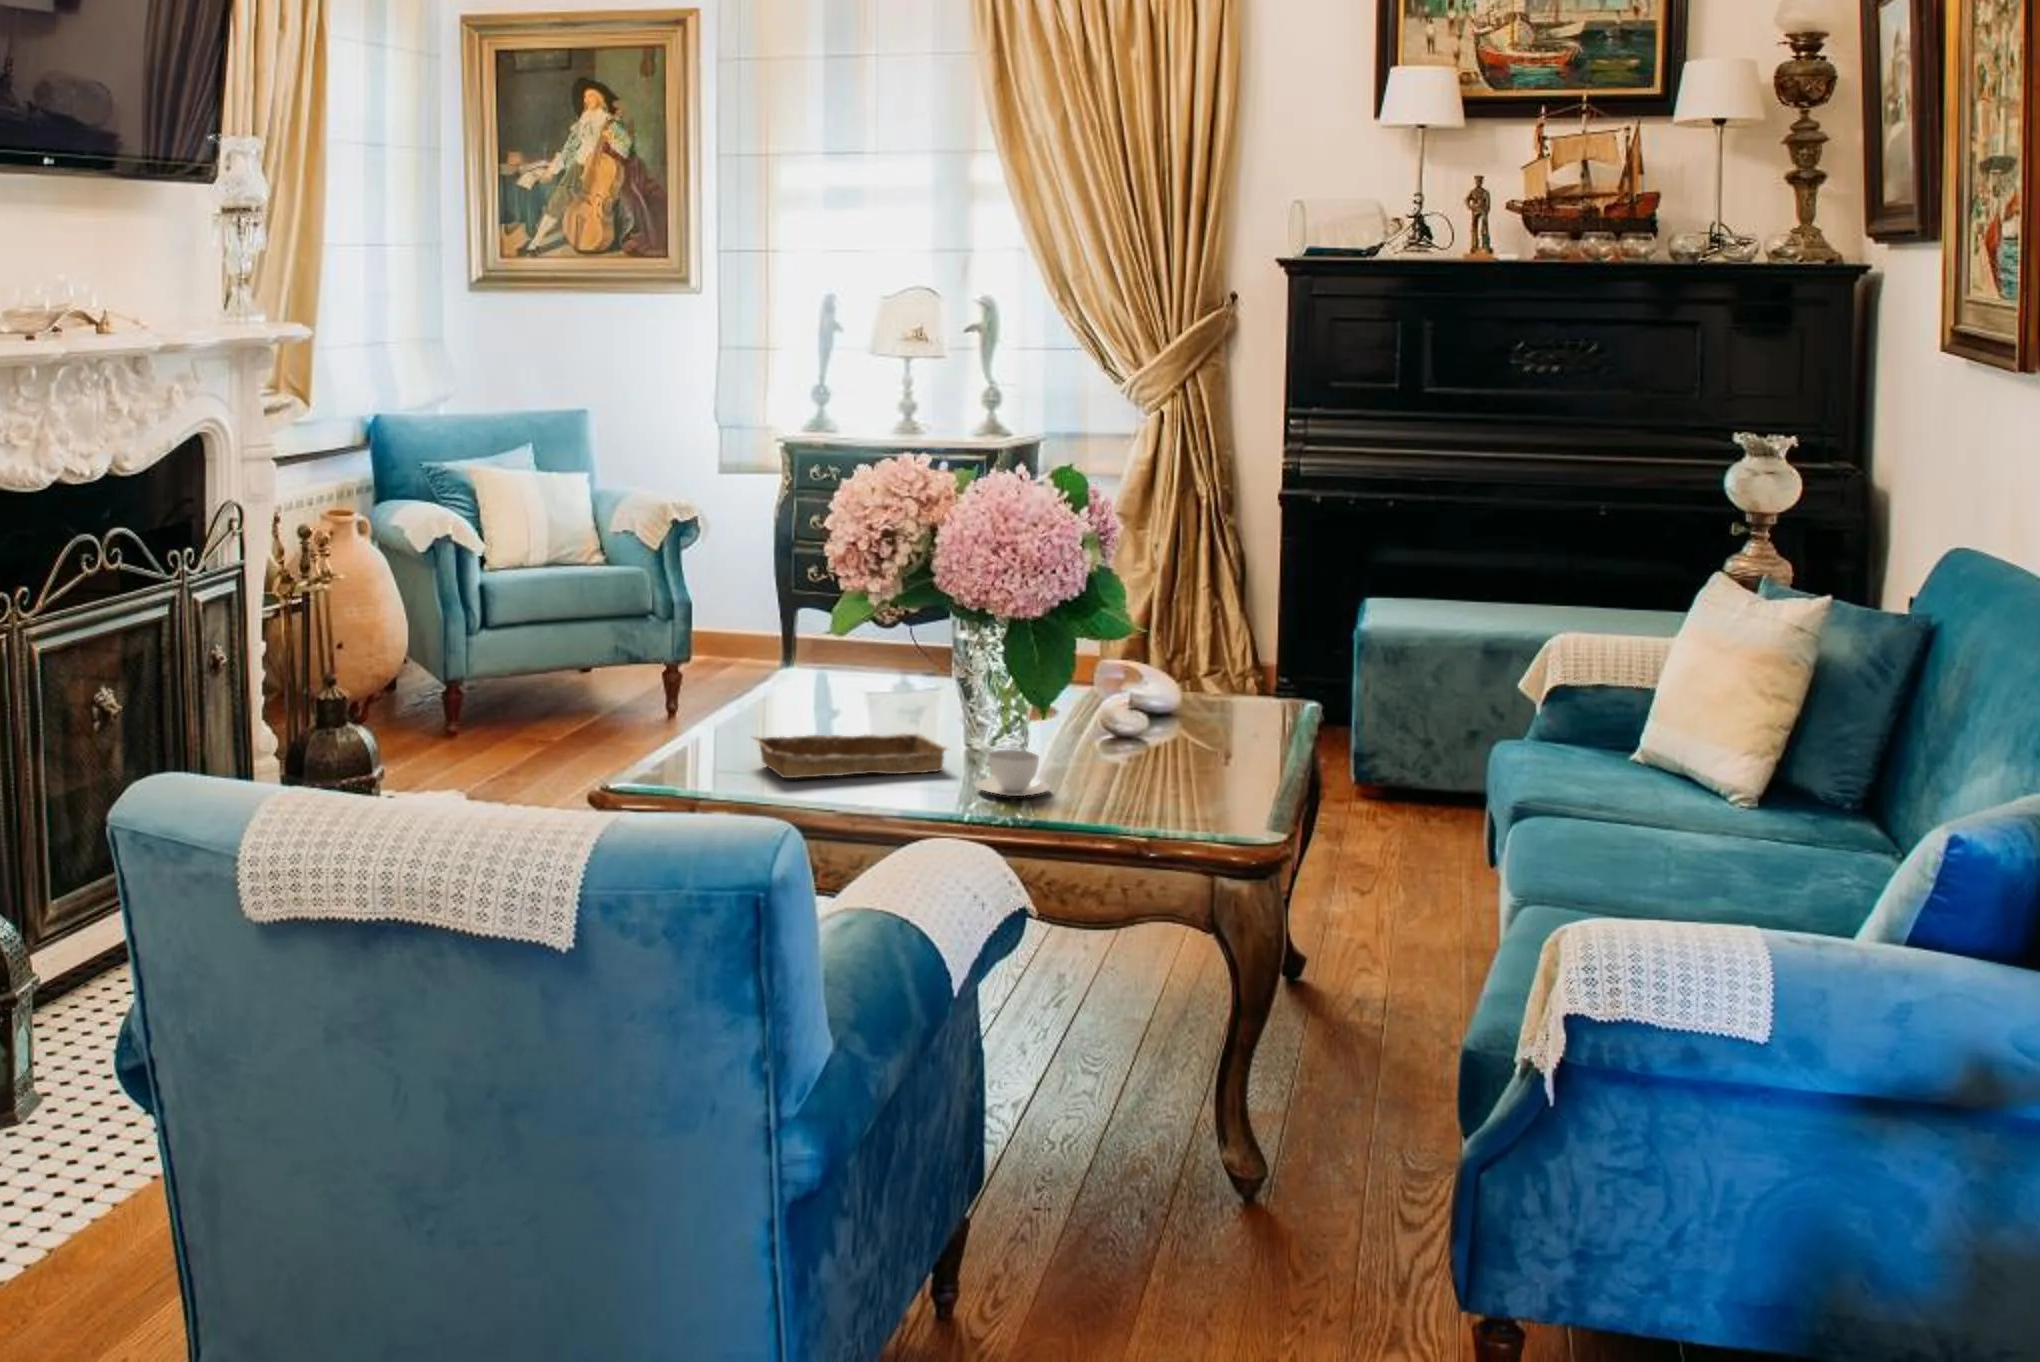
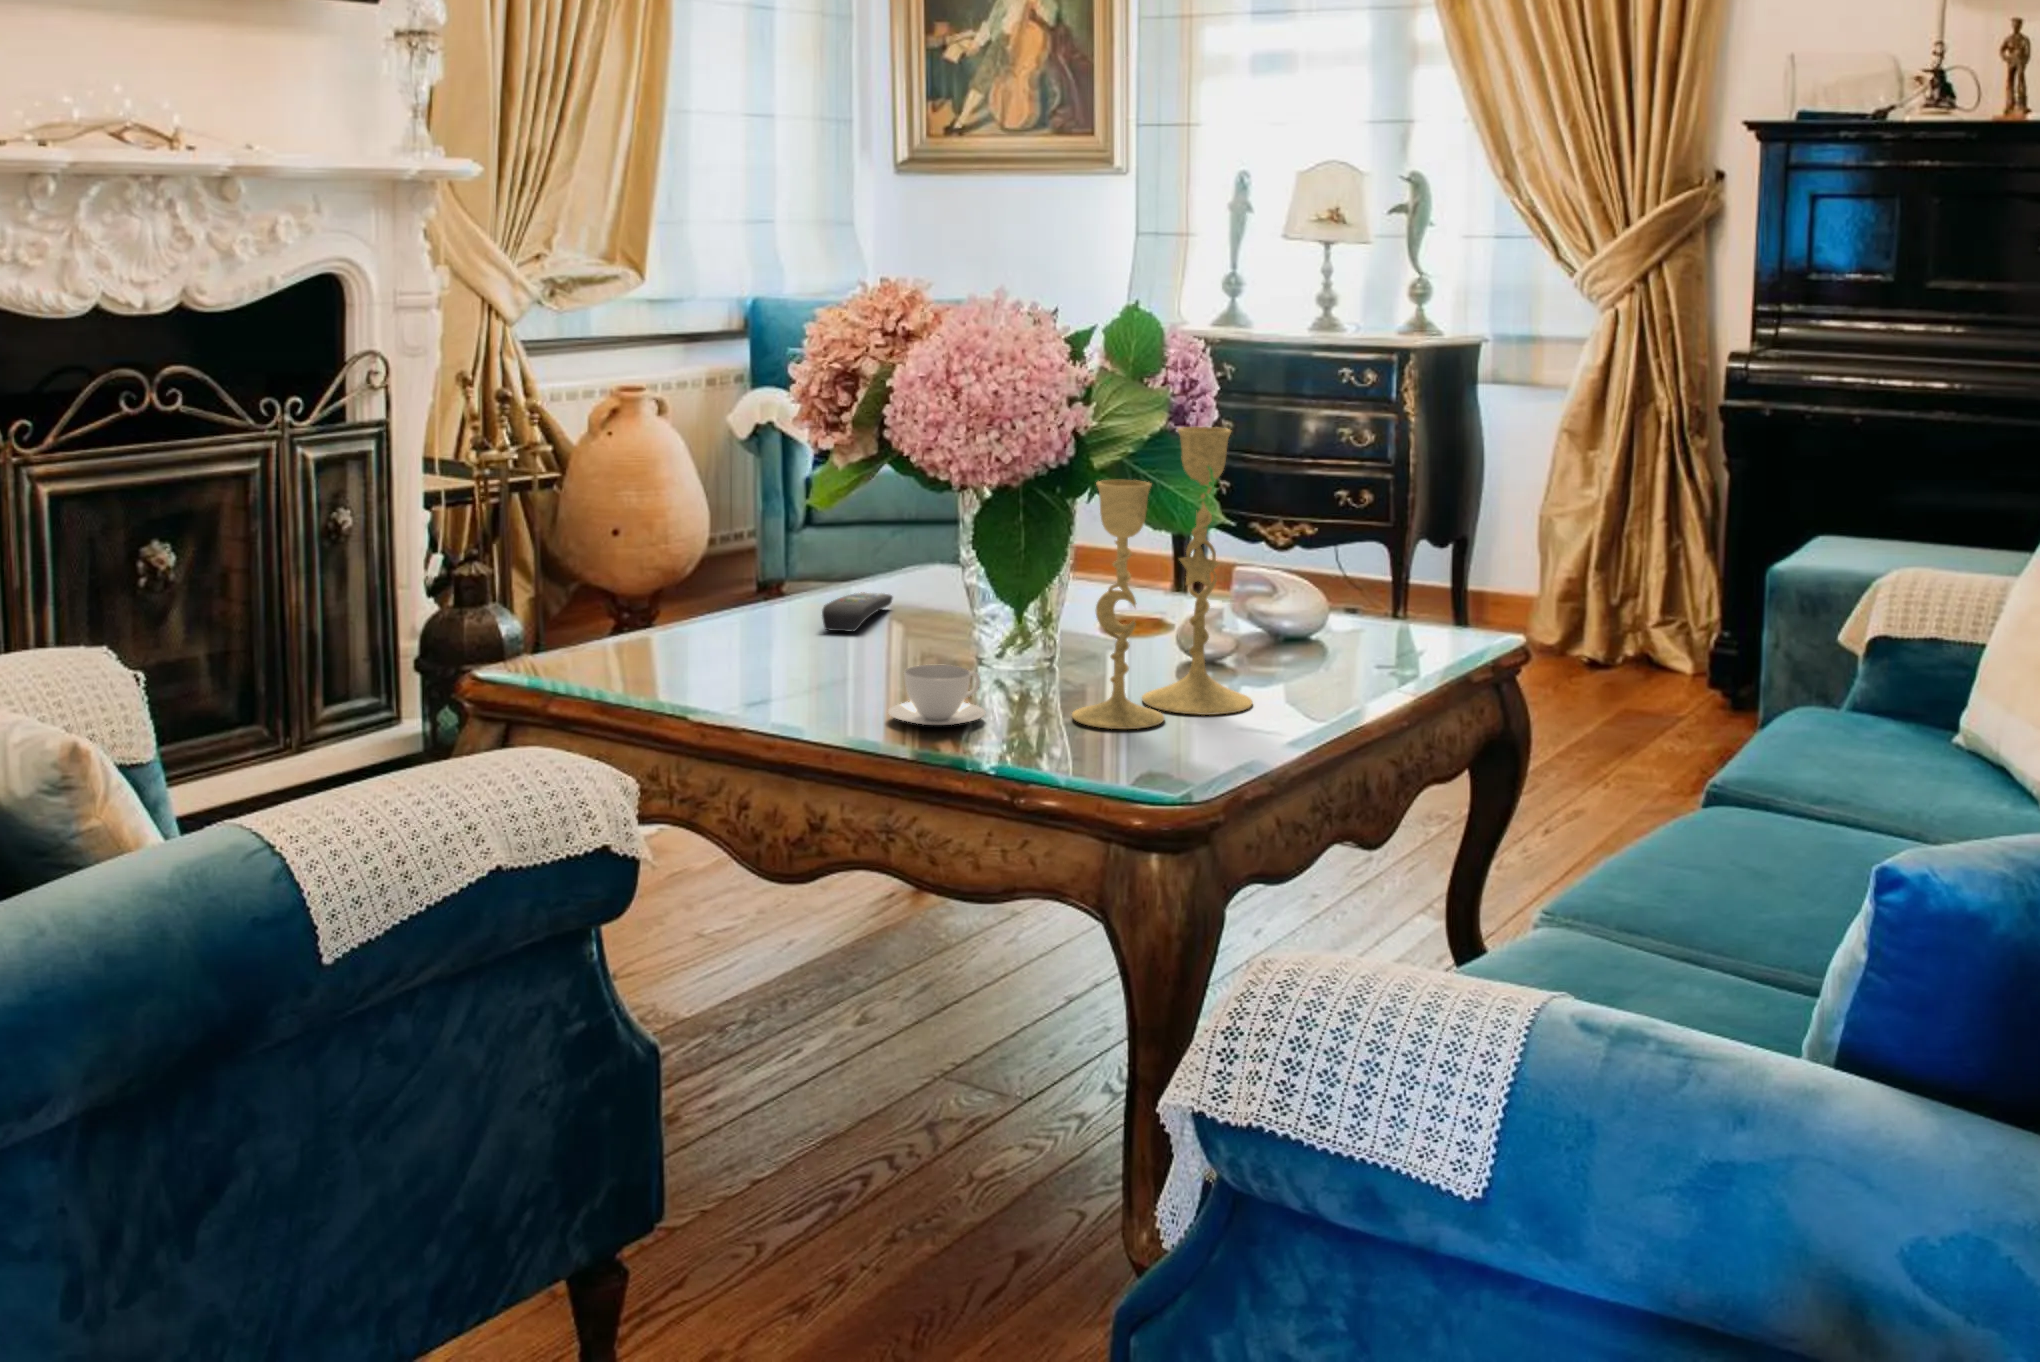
candlestick: none [1101,558,1211,788] -> present [1072,427,1253,729]
remote control: none [788,696,836,729] -> present [822,592,893,632]
tray: present [754,733,950,778] -> none [668,630,909,689]

